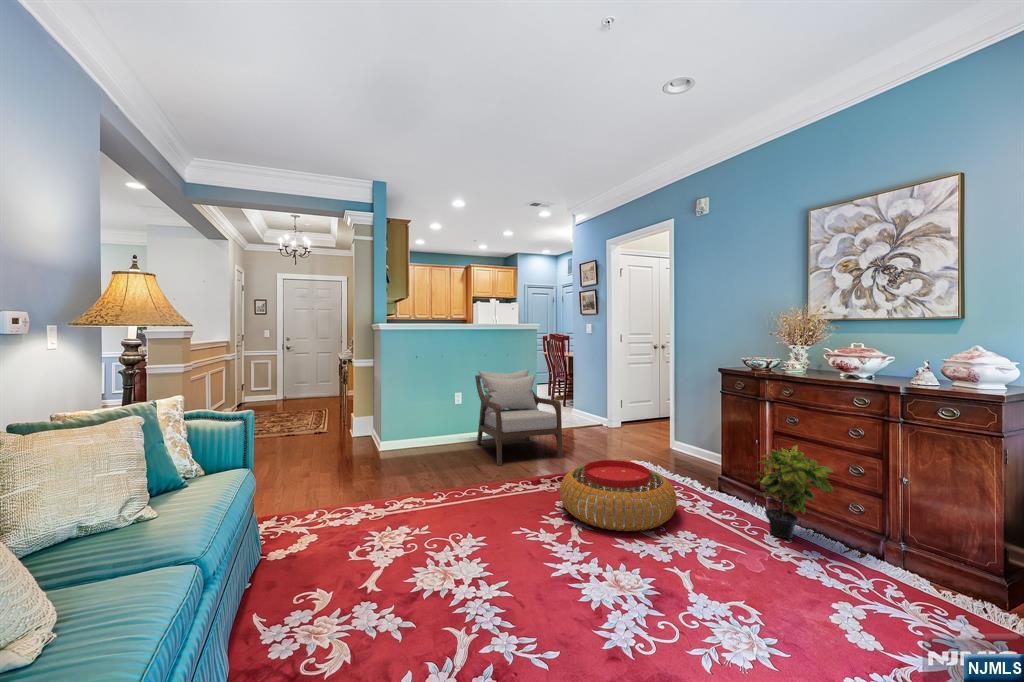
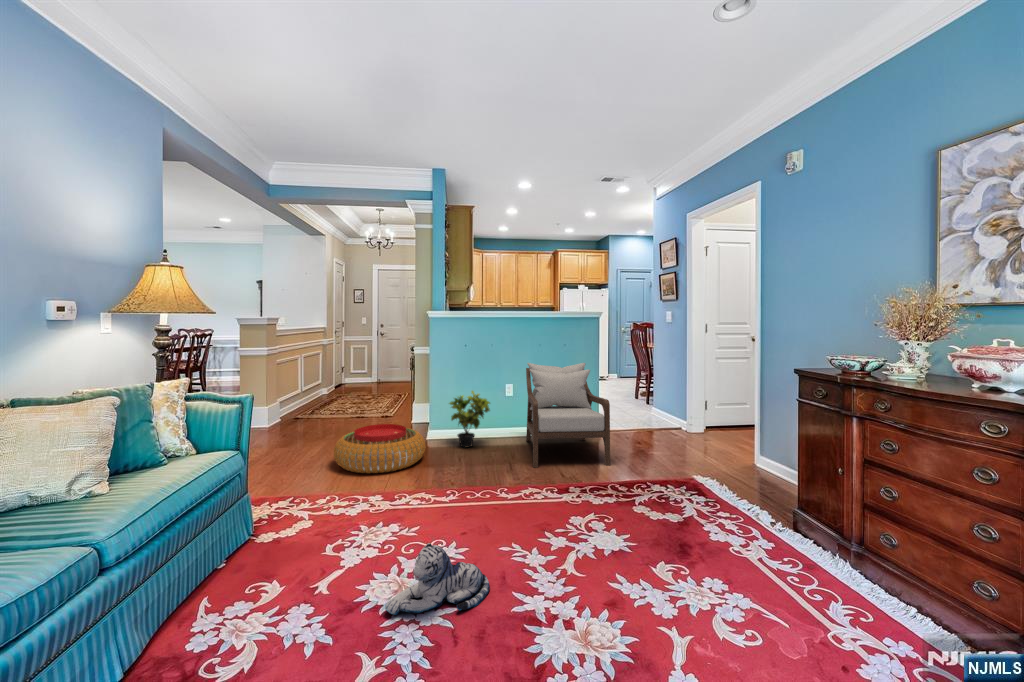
potted plant: present [755,445,833,538] -> present [449,391,490,447]
pouf: present [560,460,677,531] -> present [334,424,425,473]
plush toy: none [445,530,524,597] -> present [385,543,490,615]

